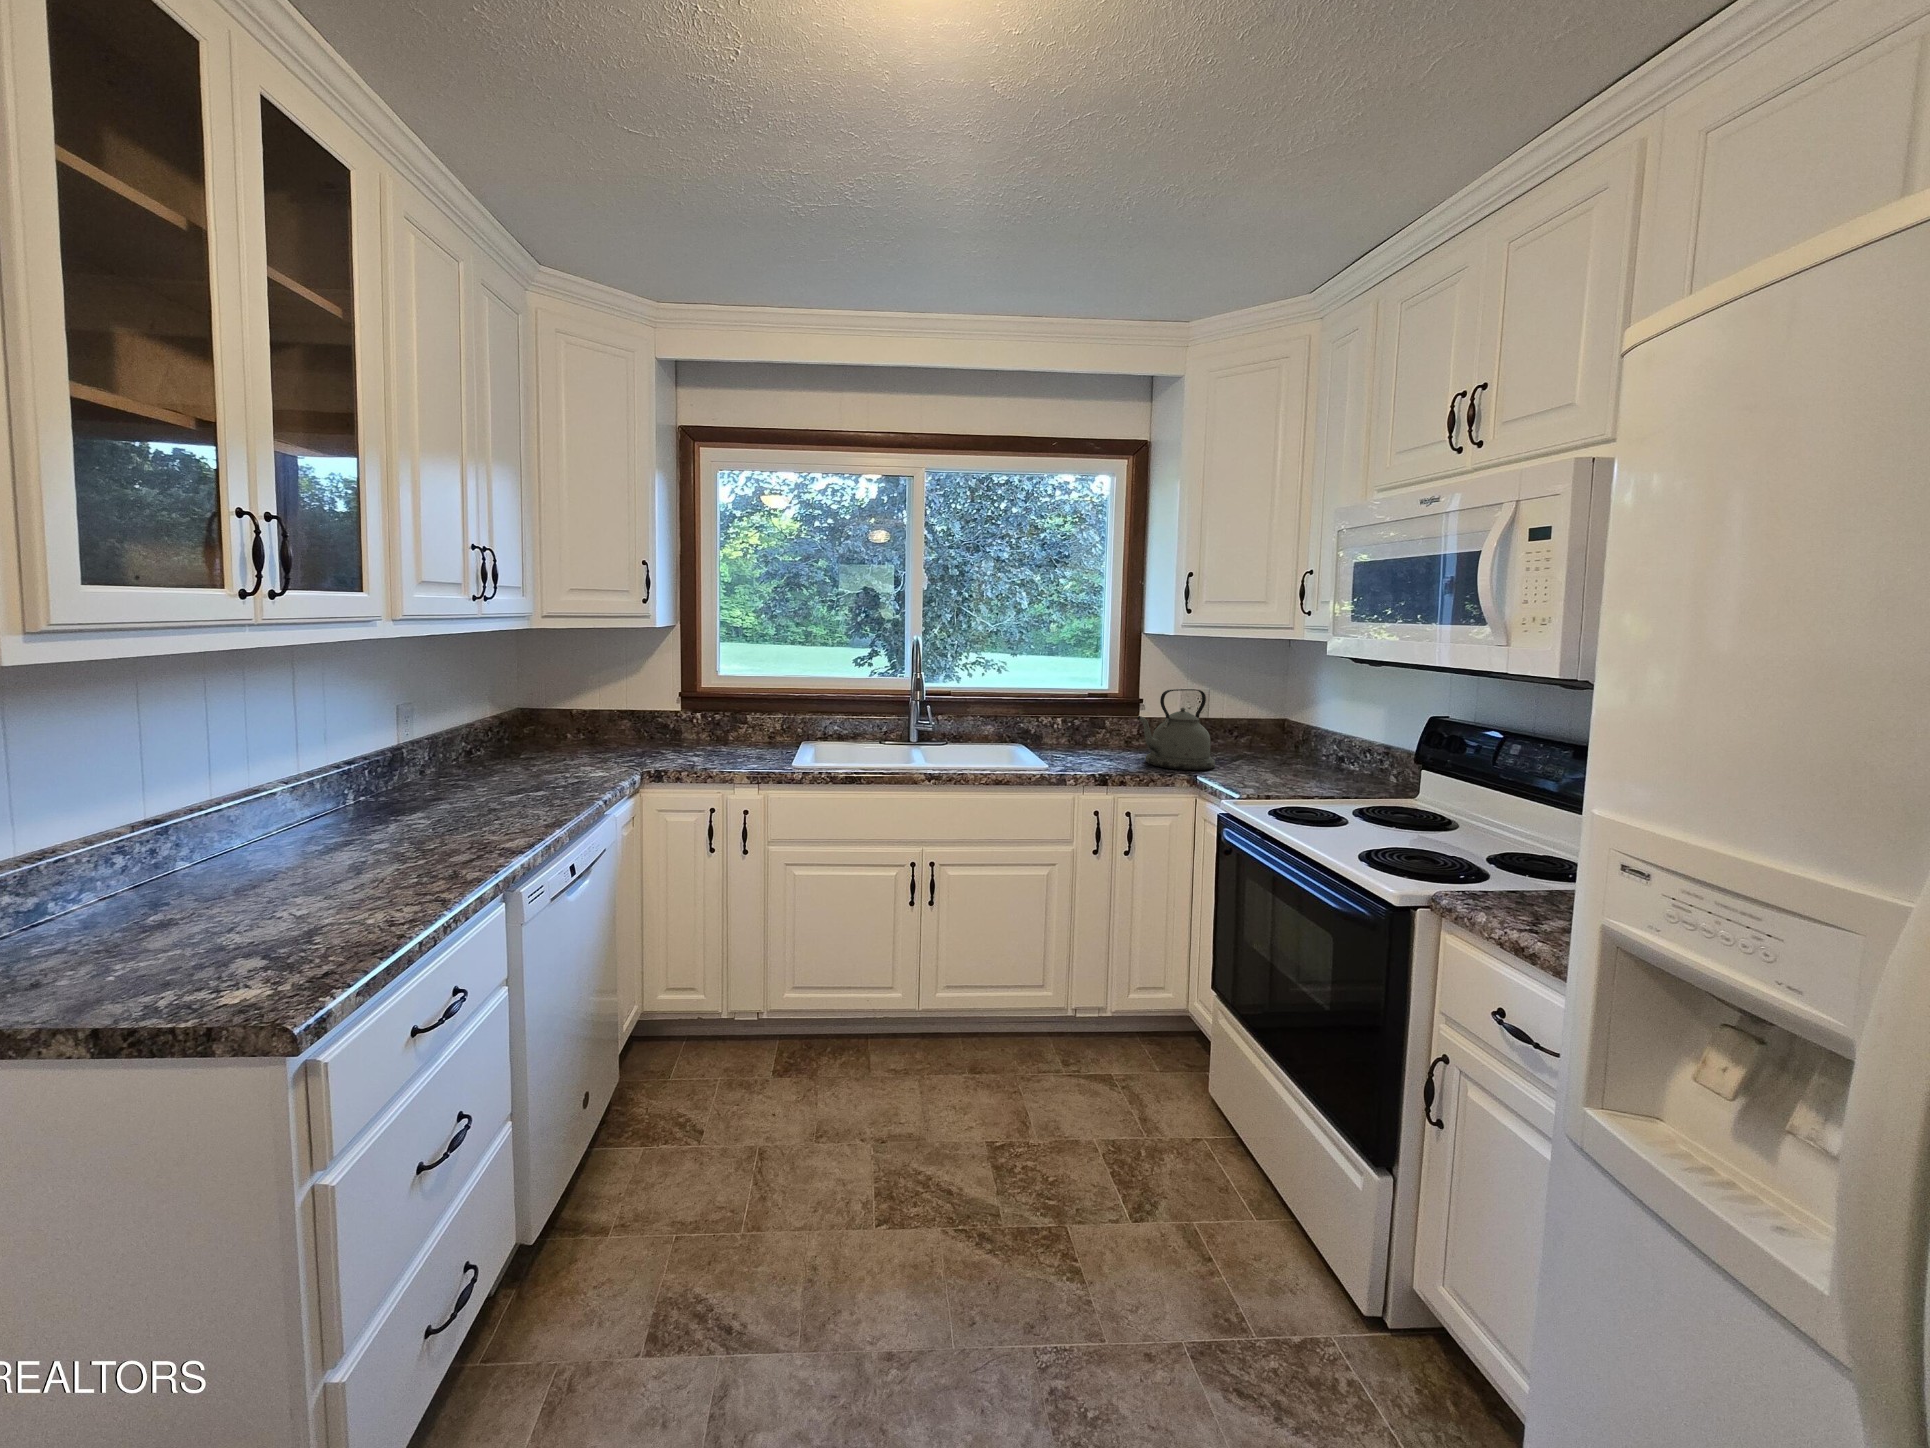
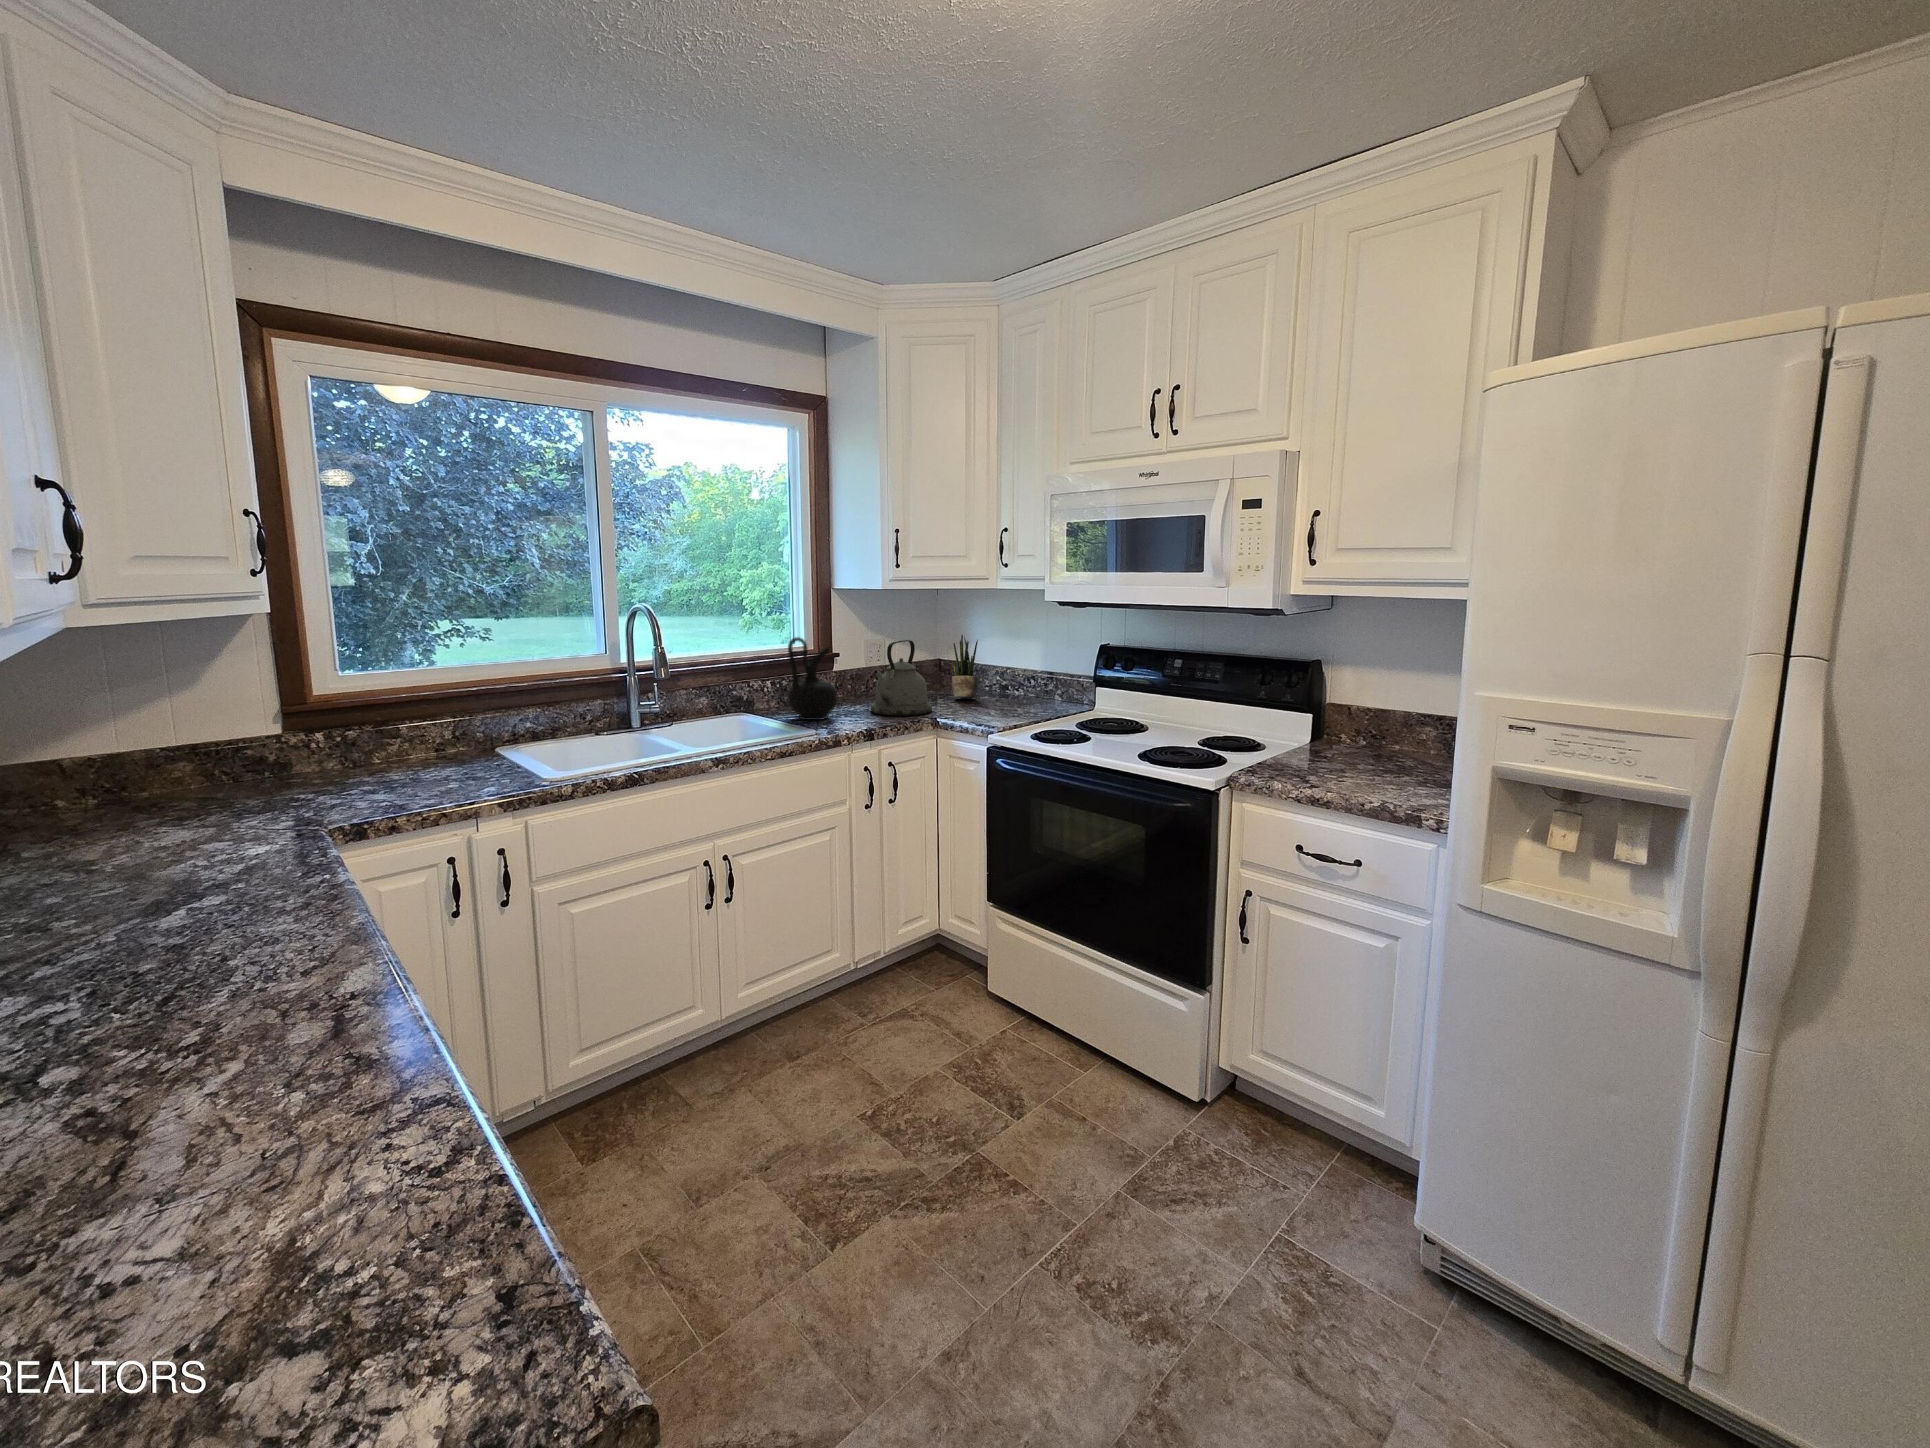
ceramic jug: none [1057,676,1106,760] -> present [788,637,837,720]
potted plant: none [1263,689,1301,764] -> present [952,635,978,698]

